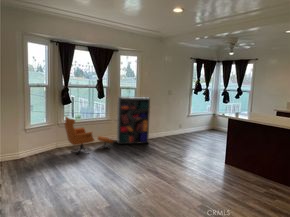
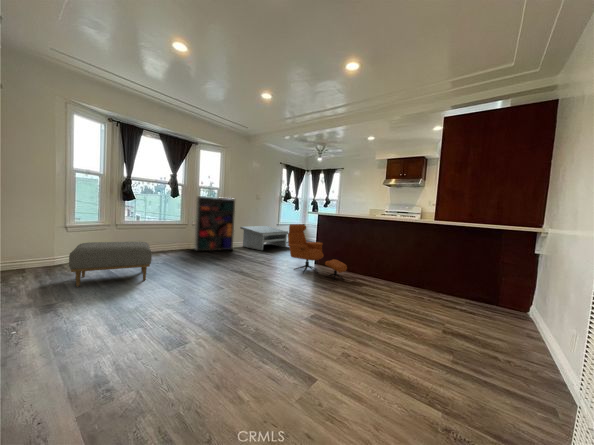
armchair: present [65,117,112,151] -> present [288,224,347,280]
coffee table: none [155,118,199,144] -> present [240,226,288,250]
ottoman: none [27,145,84,183] -> present [69,242,152,287]

